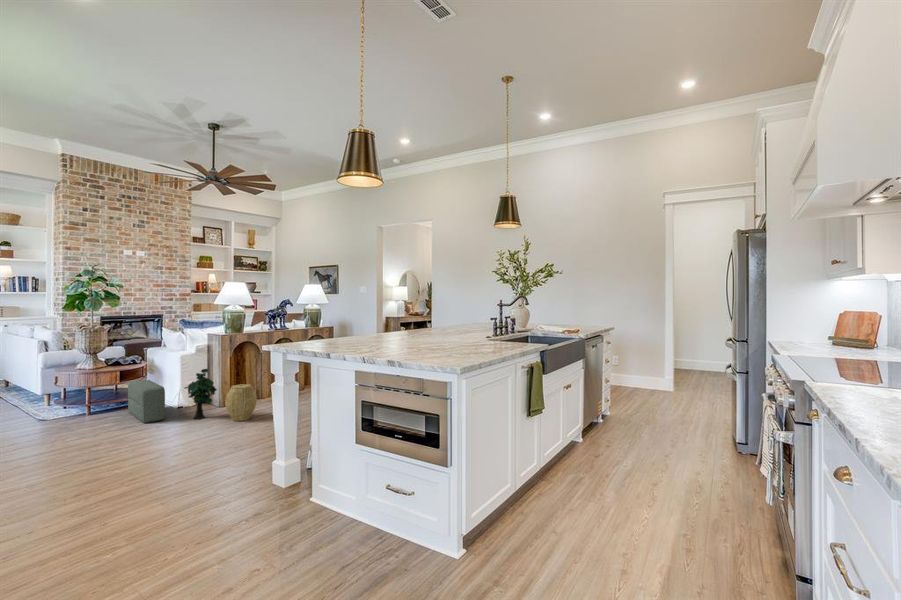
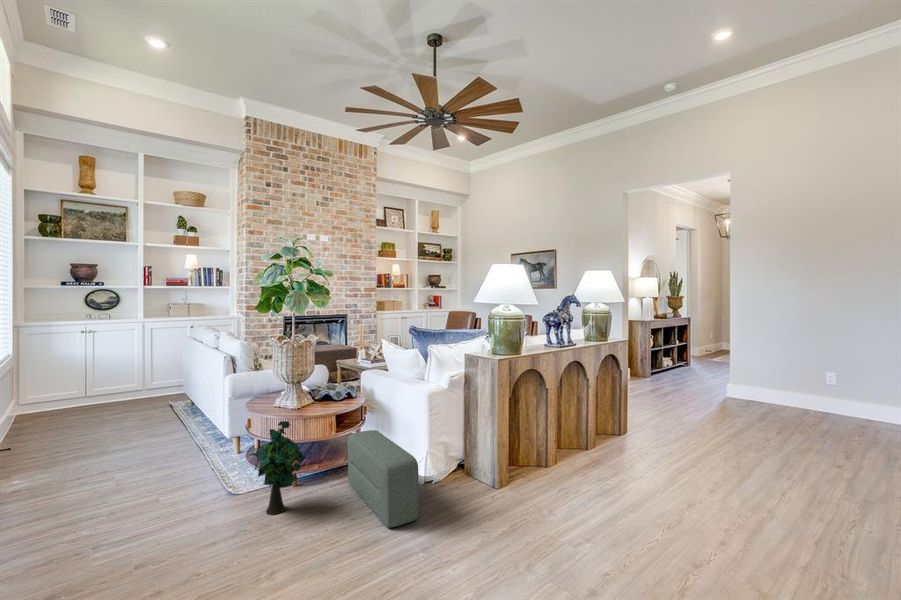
decorative plant: present [185,369,217,419] -> present [251,421,305,514]
woven basket: present [225,384,257,421] -> none [533,463,593,546]

